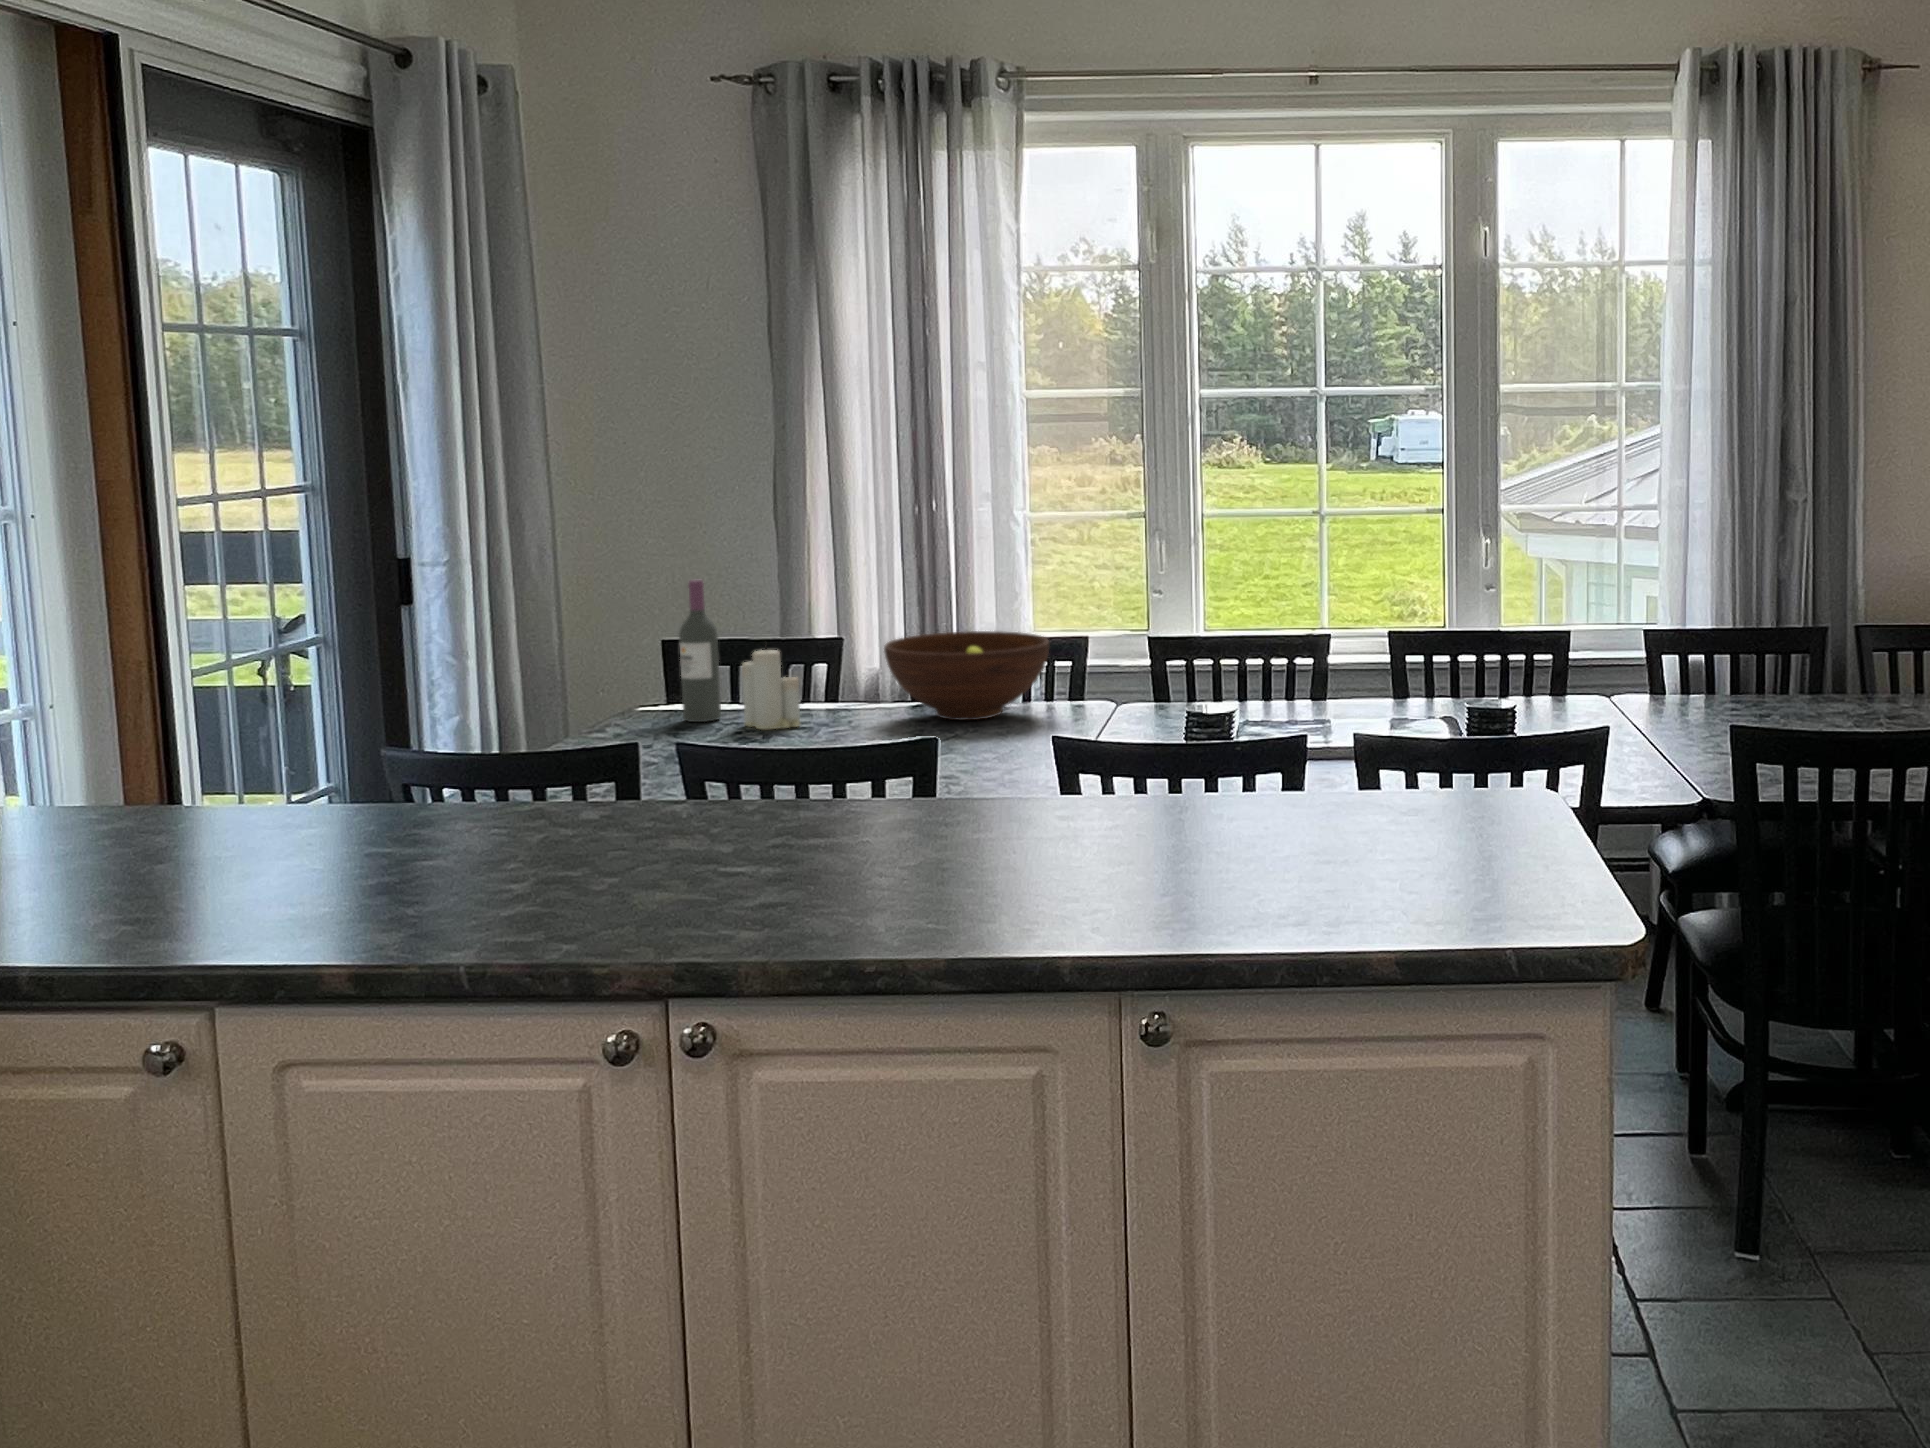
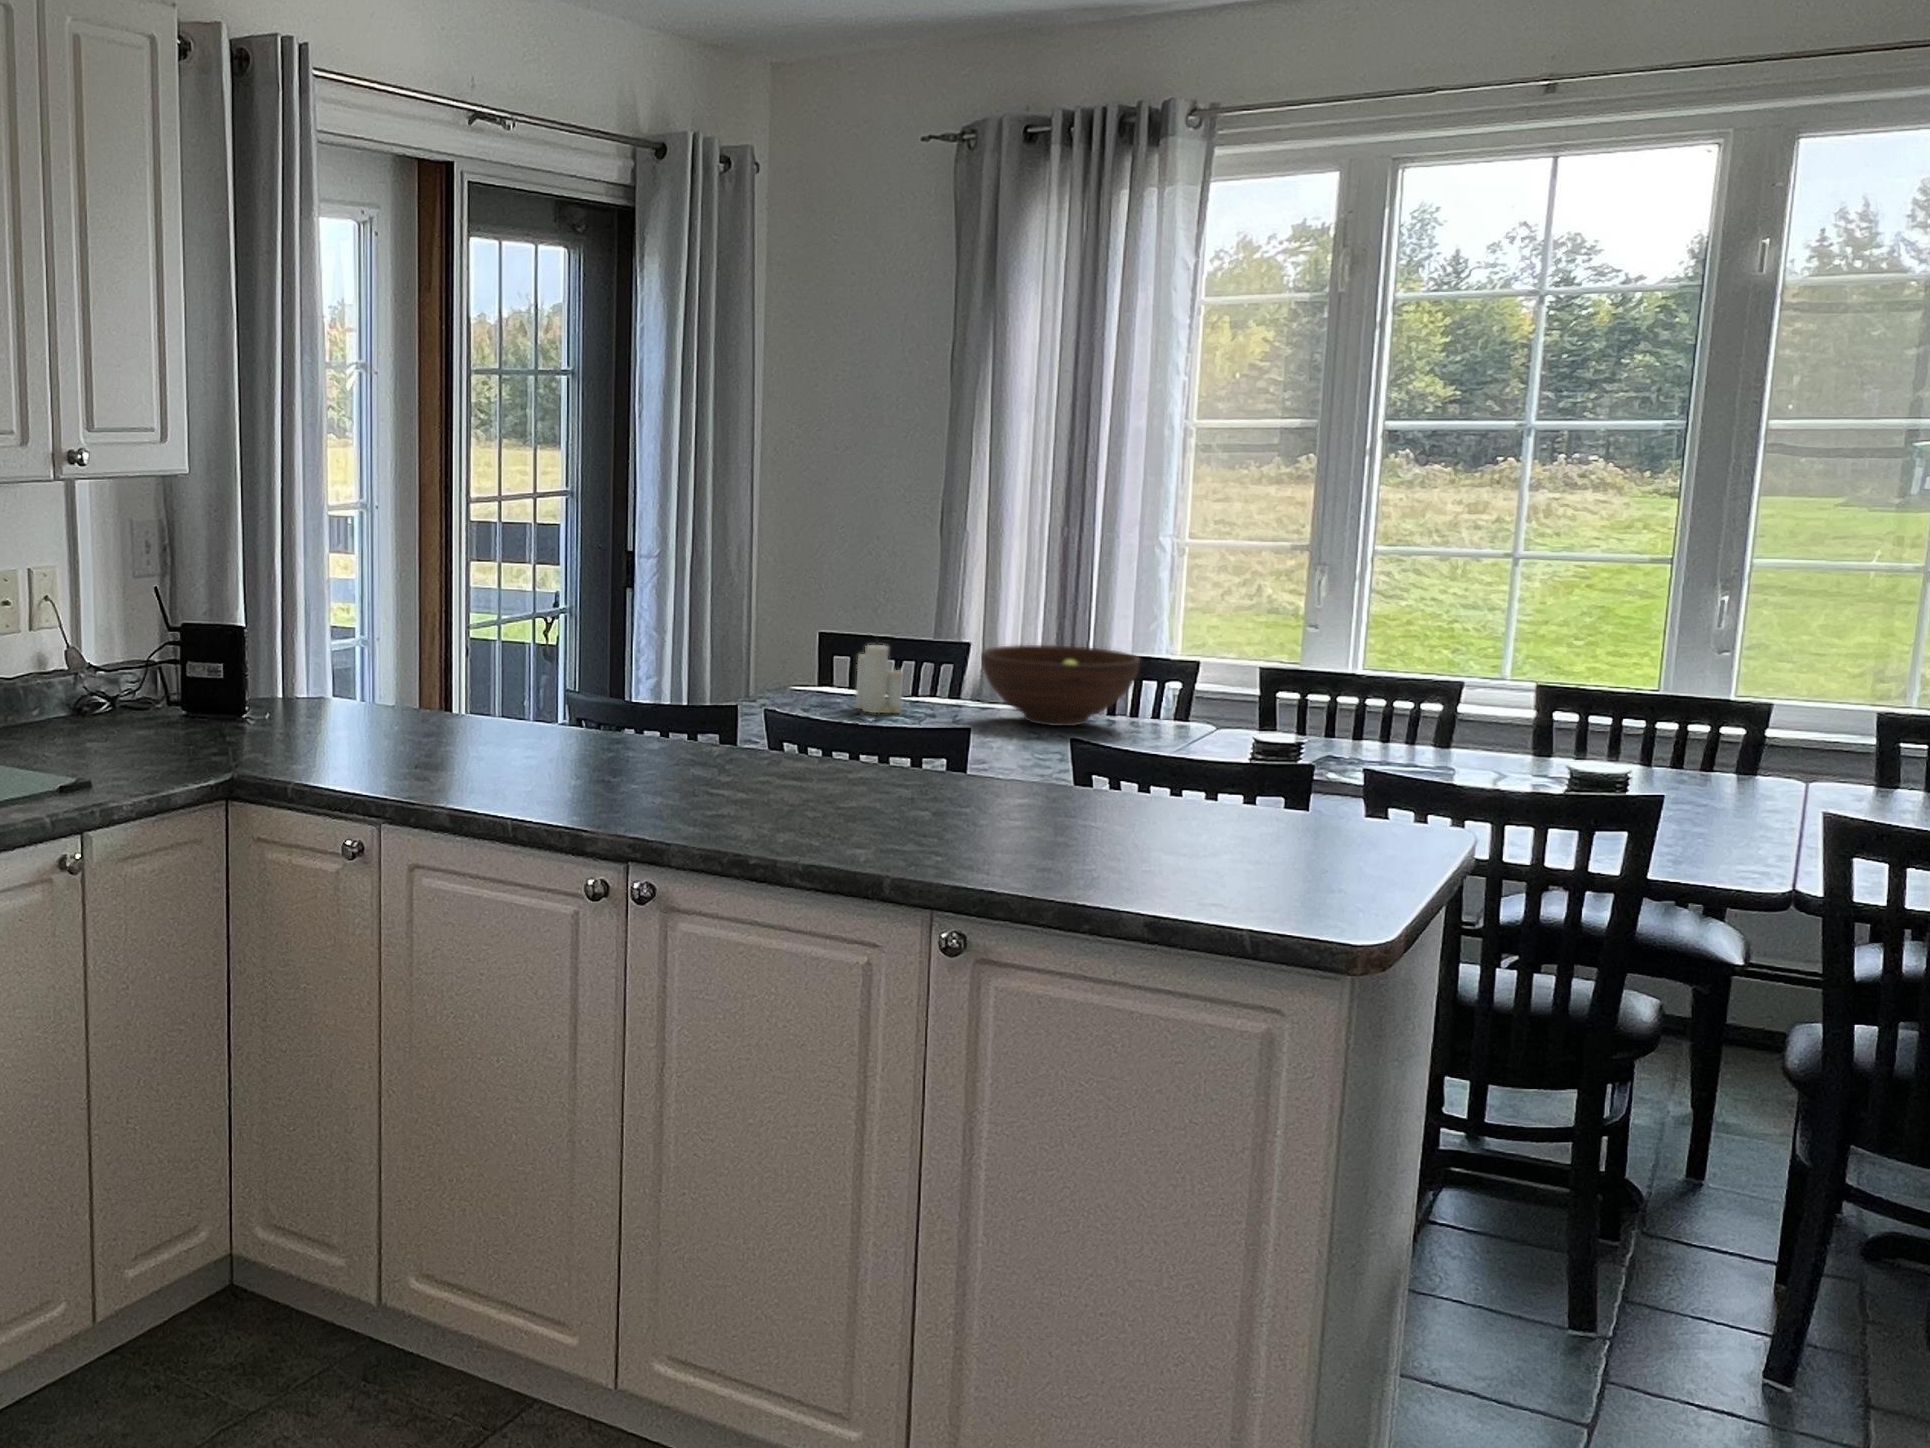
wine bottle: present [679,580,721,722] -> none [811,581,846,701]

